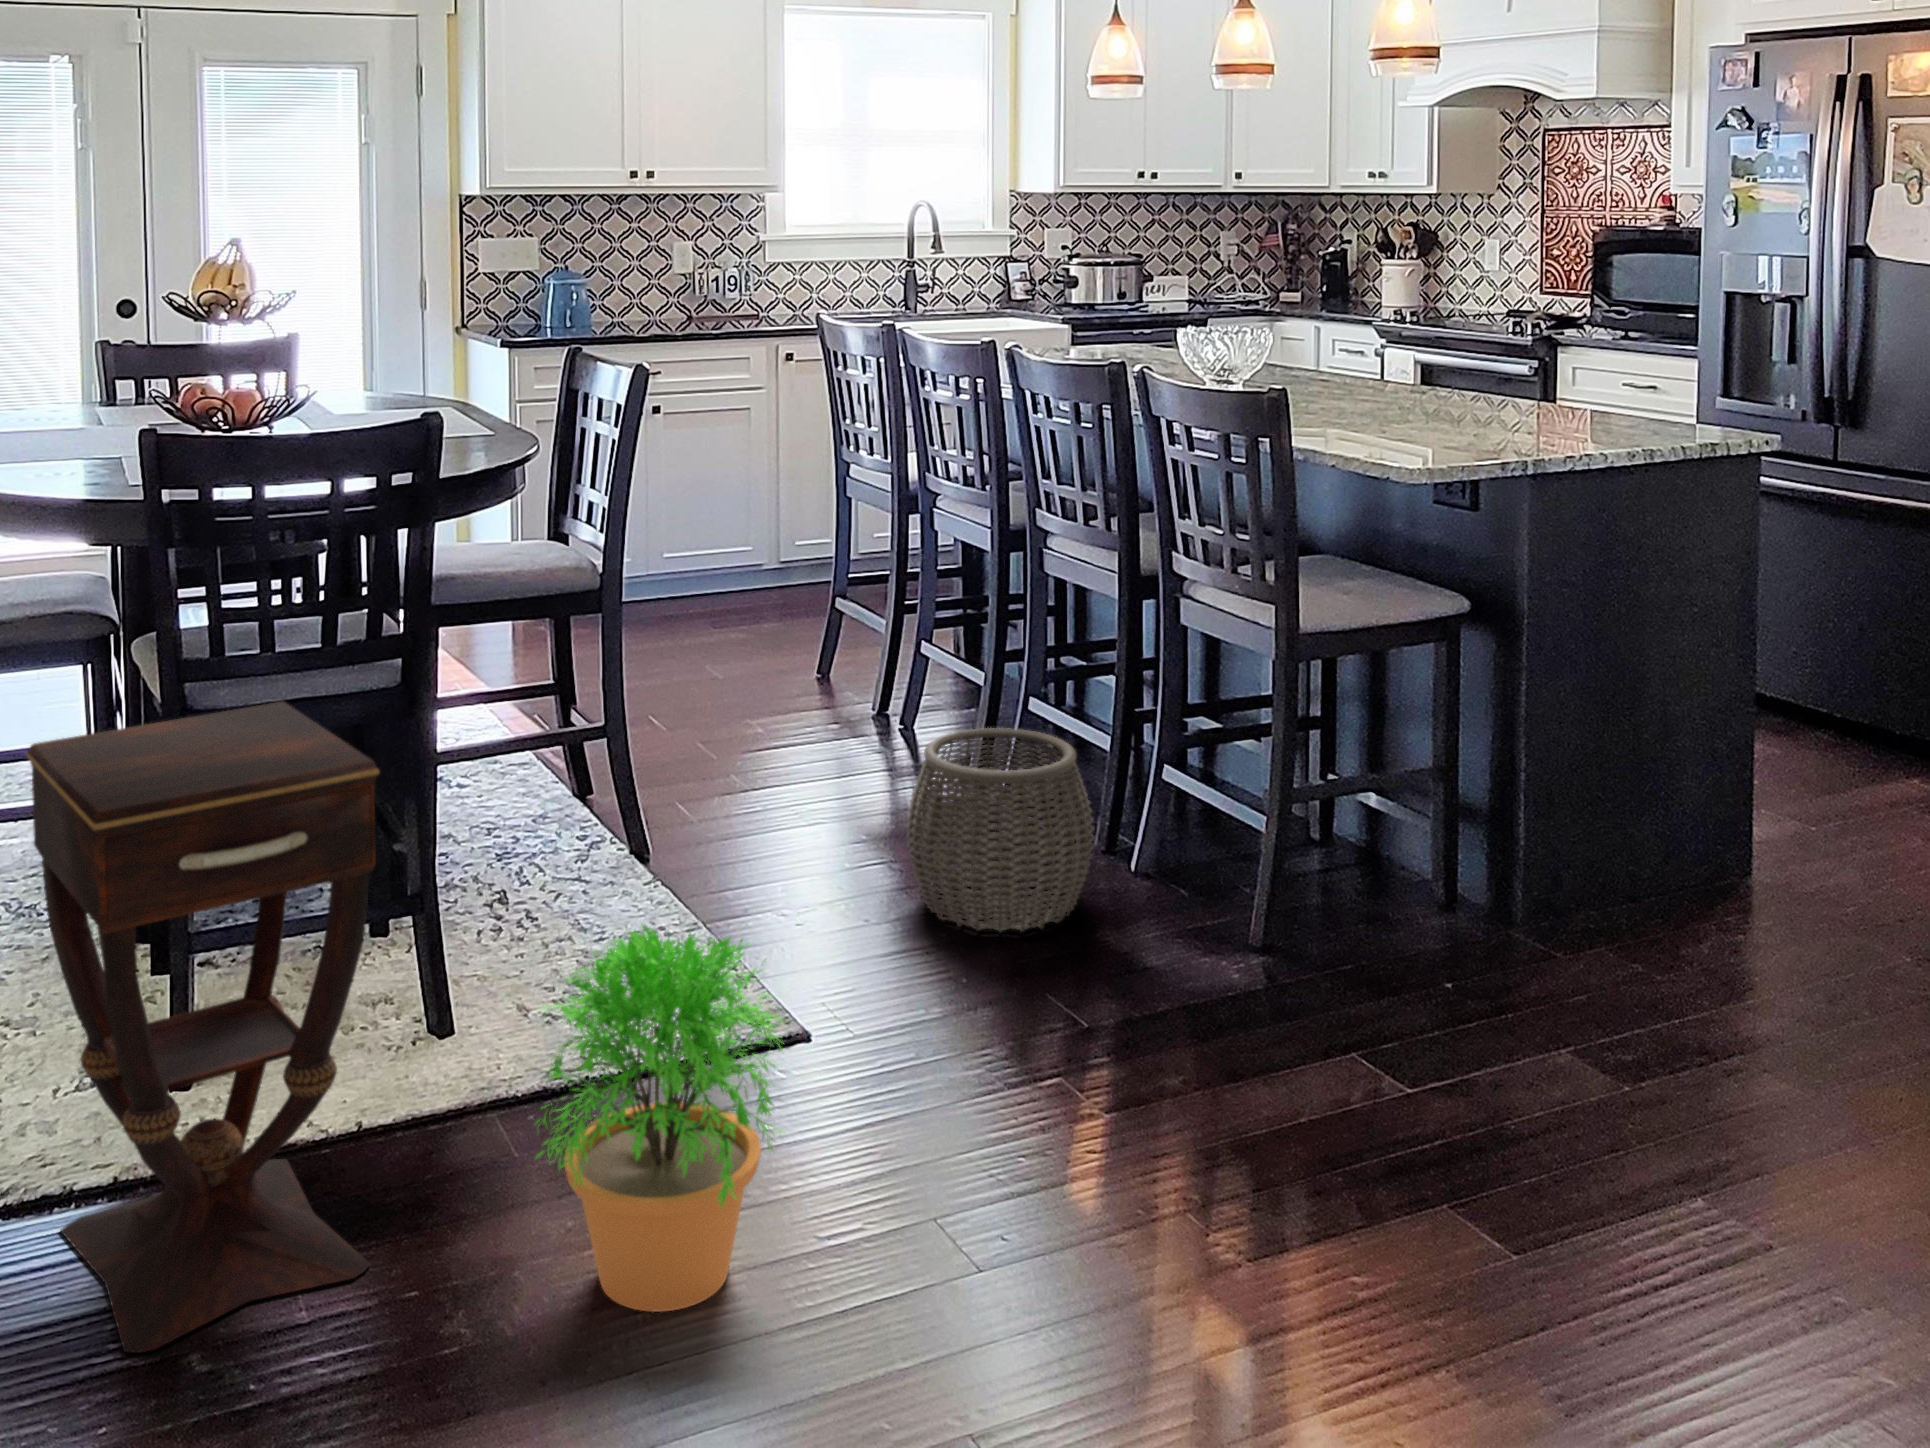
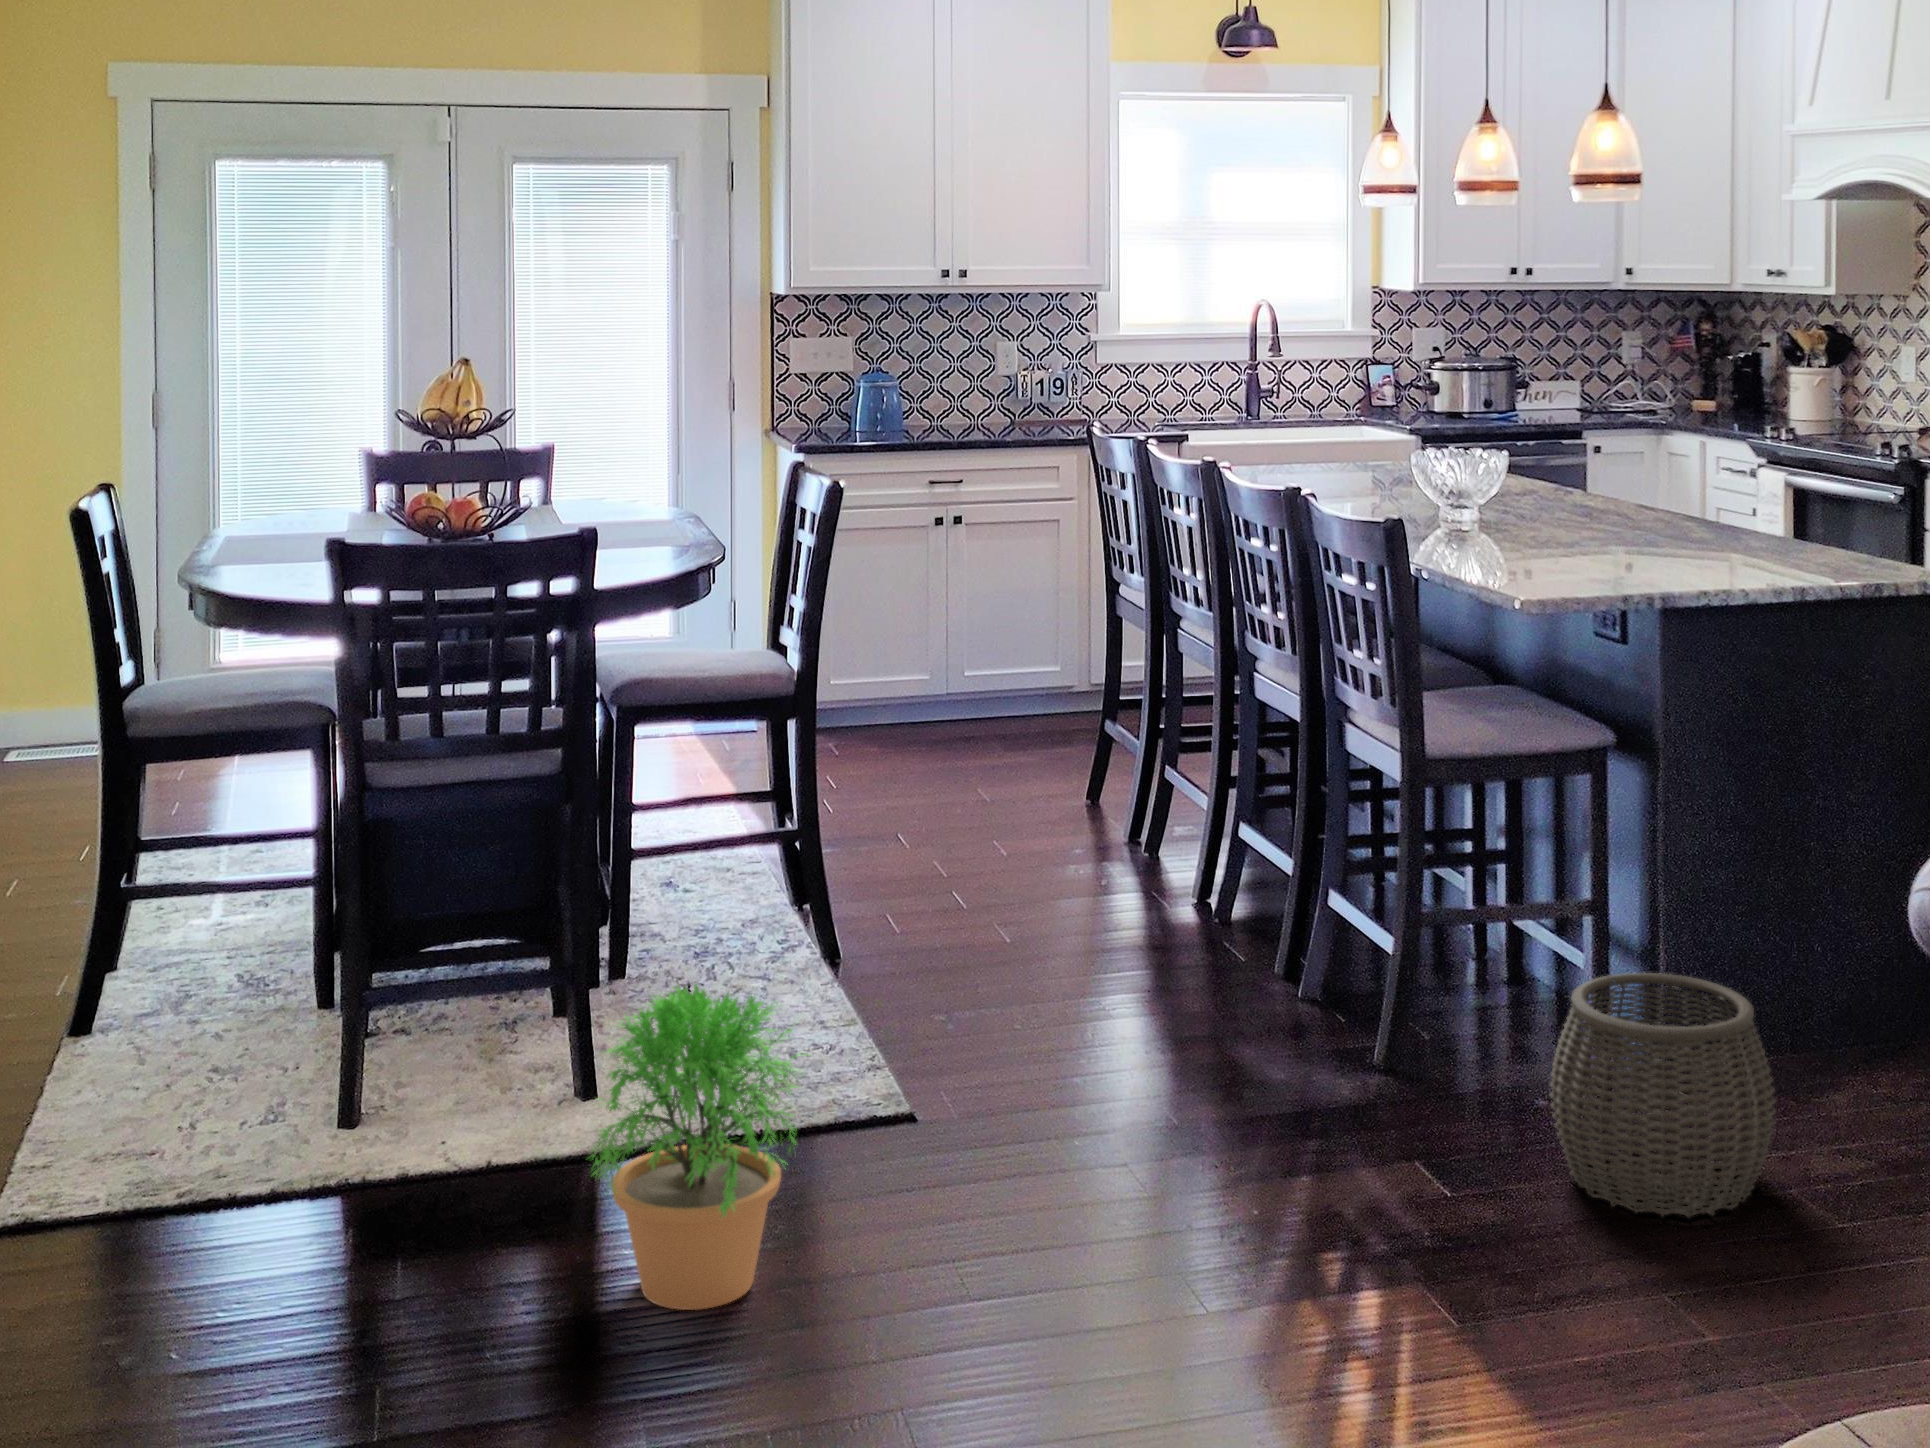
side table: present [27,702,379,1353] -> none [204,782,472,1303]
woven basket: present [906,728,1094,932] -> present [1549,973,1776,1218]

